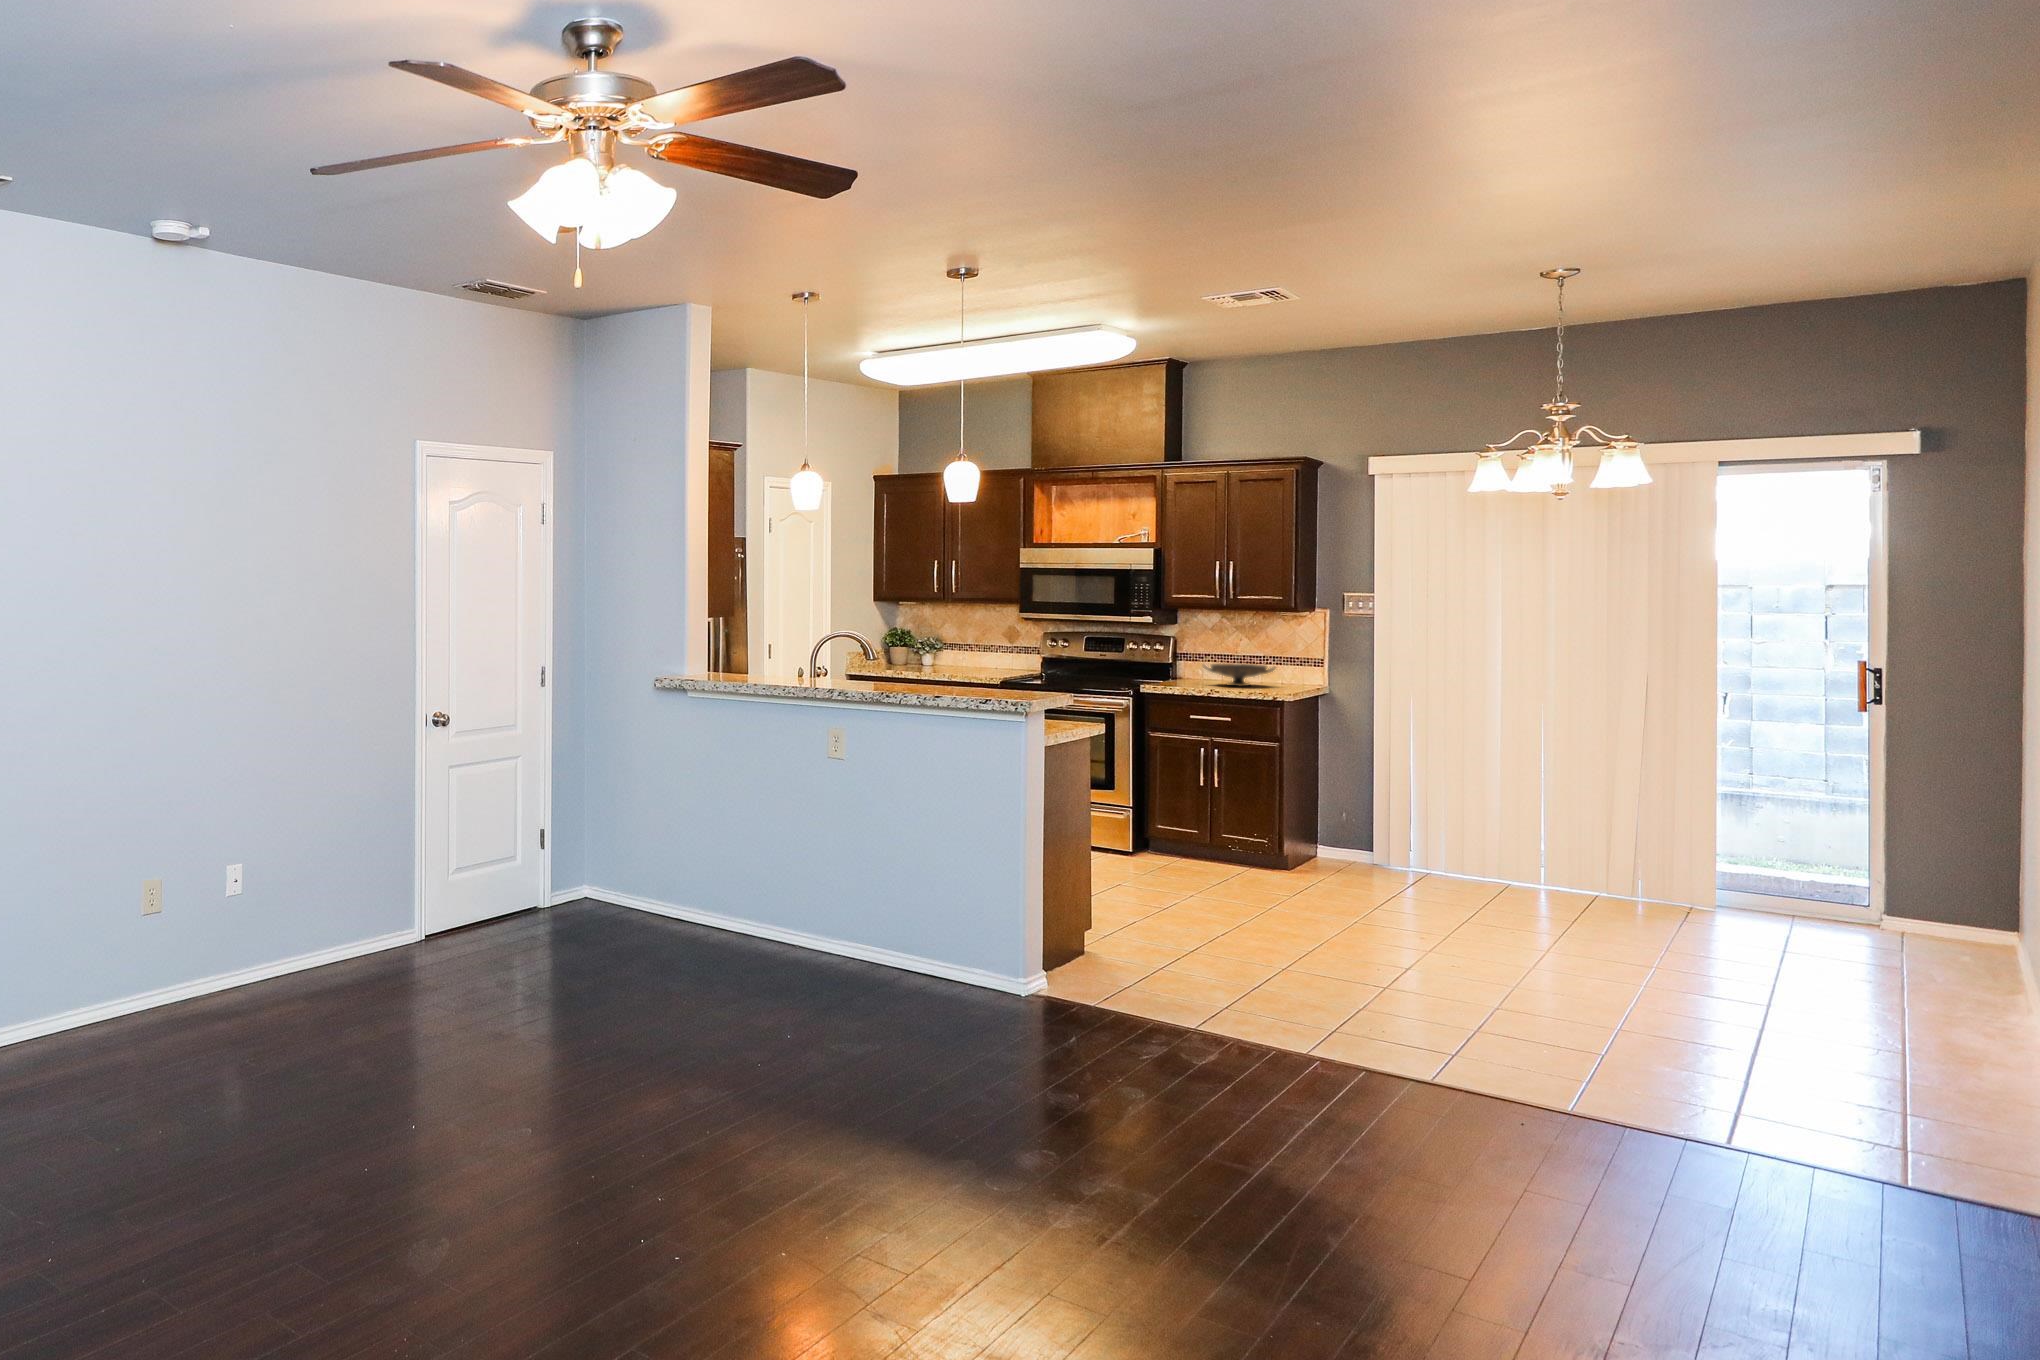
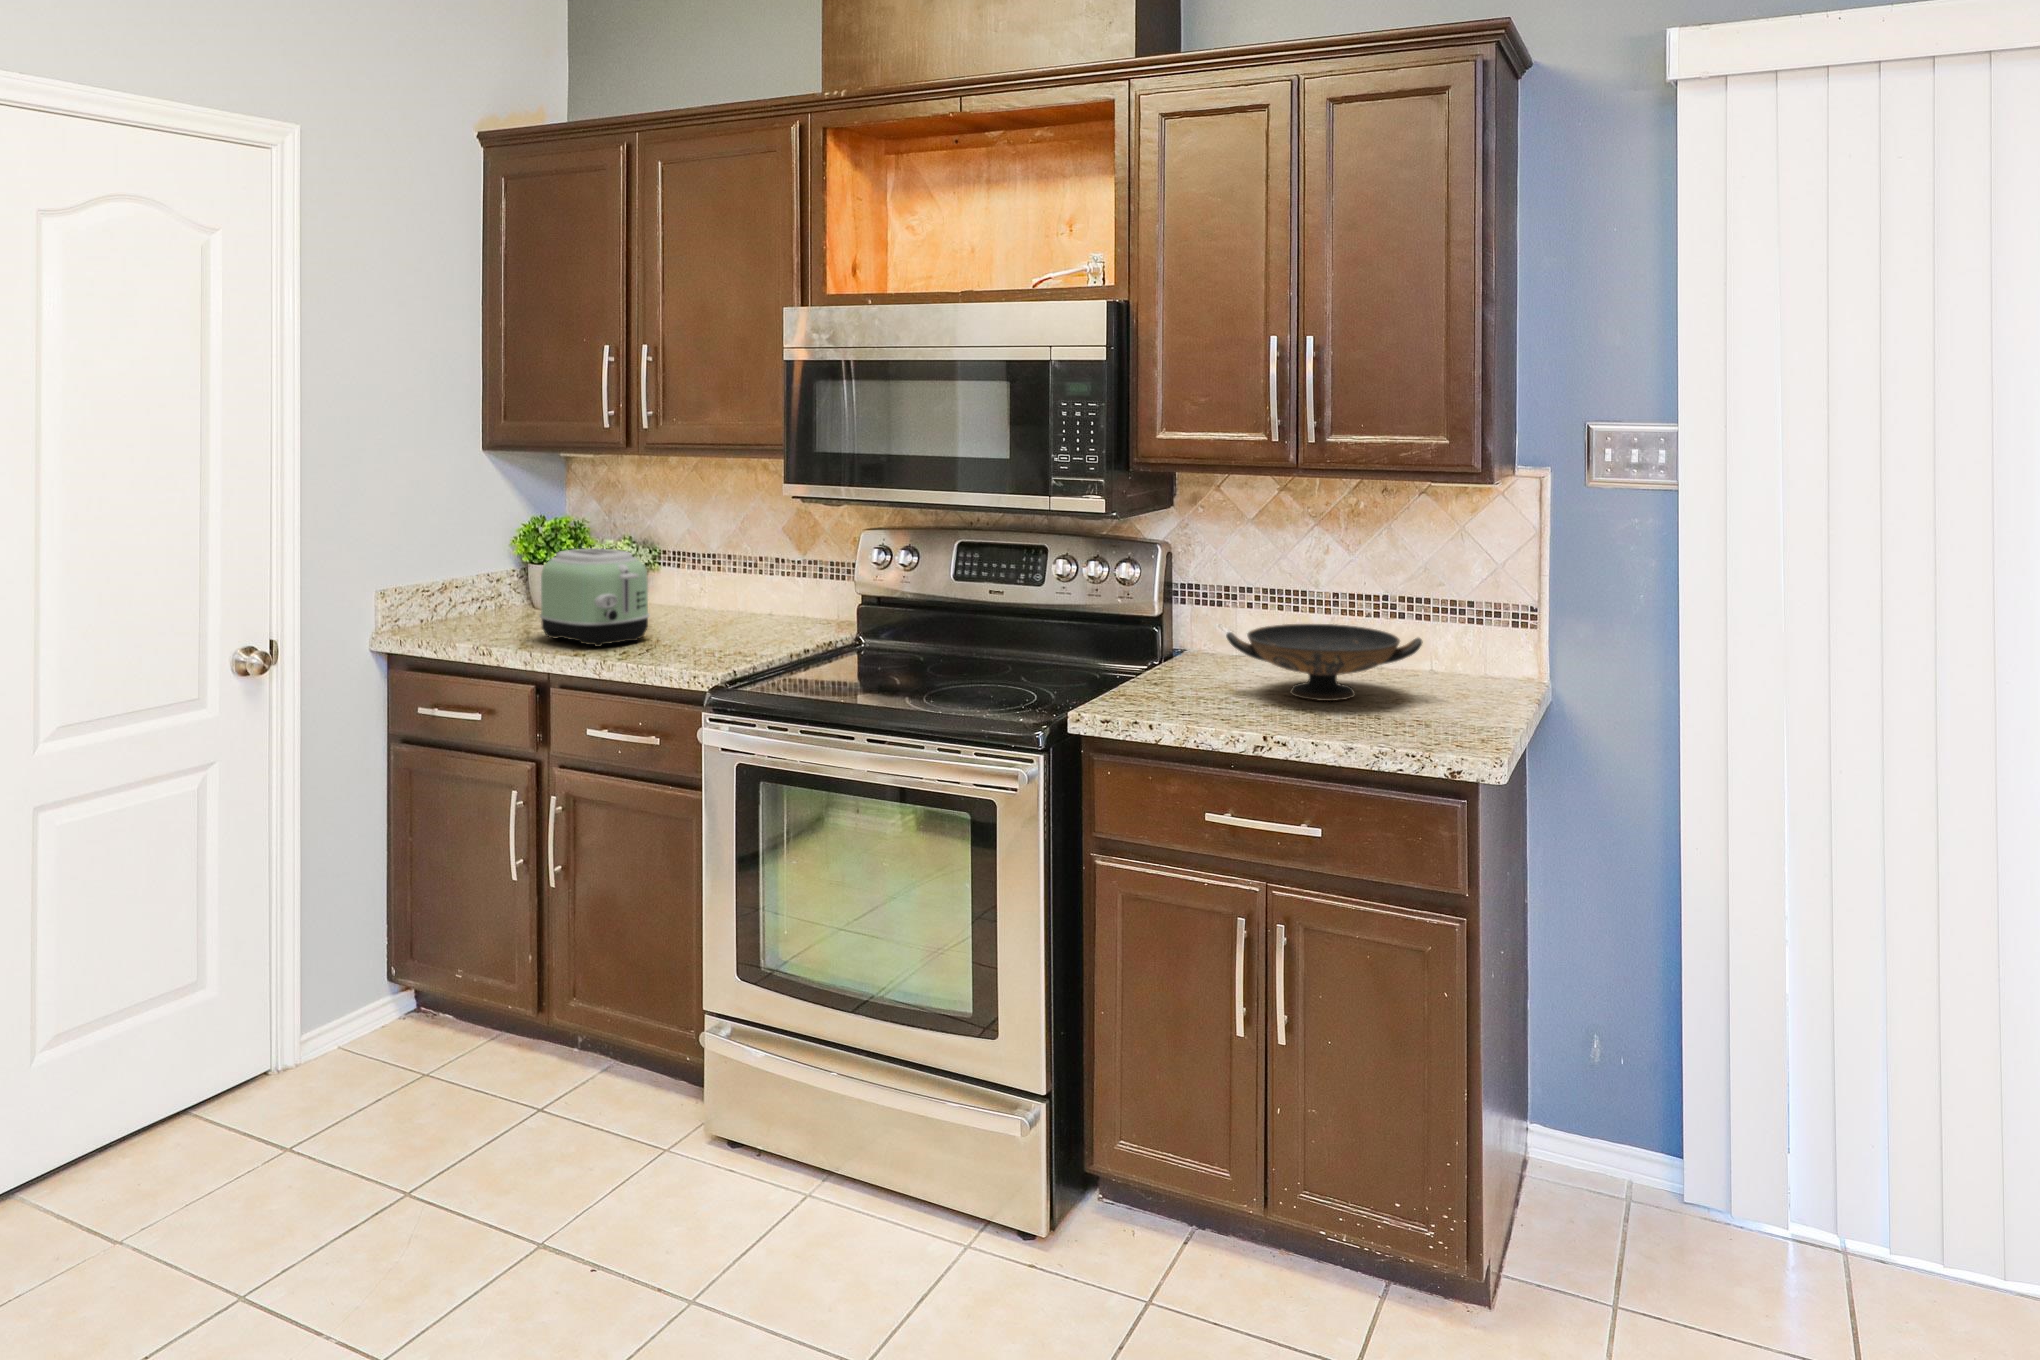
toaster: none [912,639,957,674] -> present [540,548,650,647]

